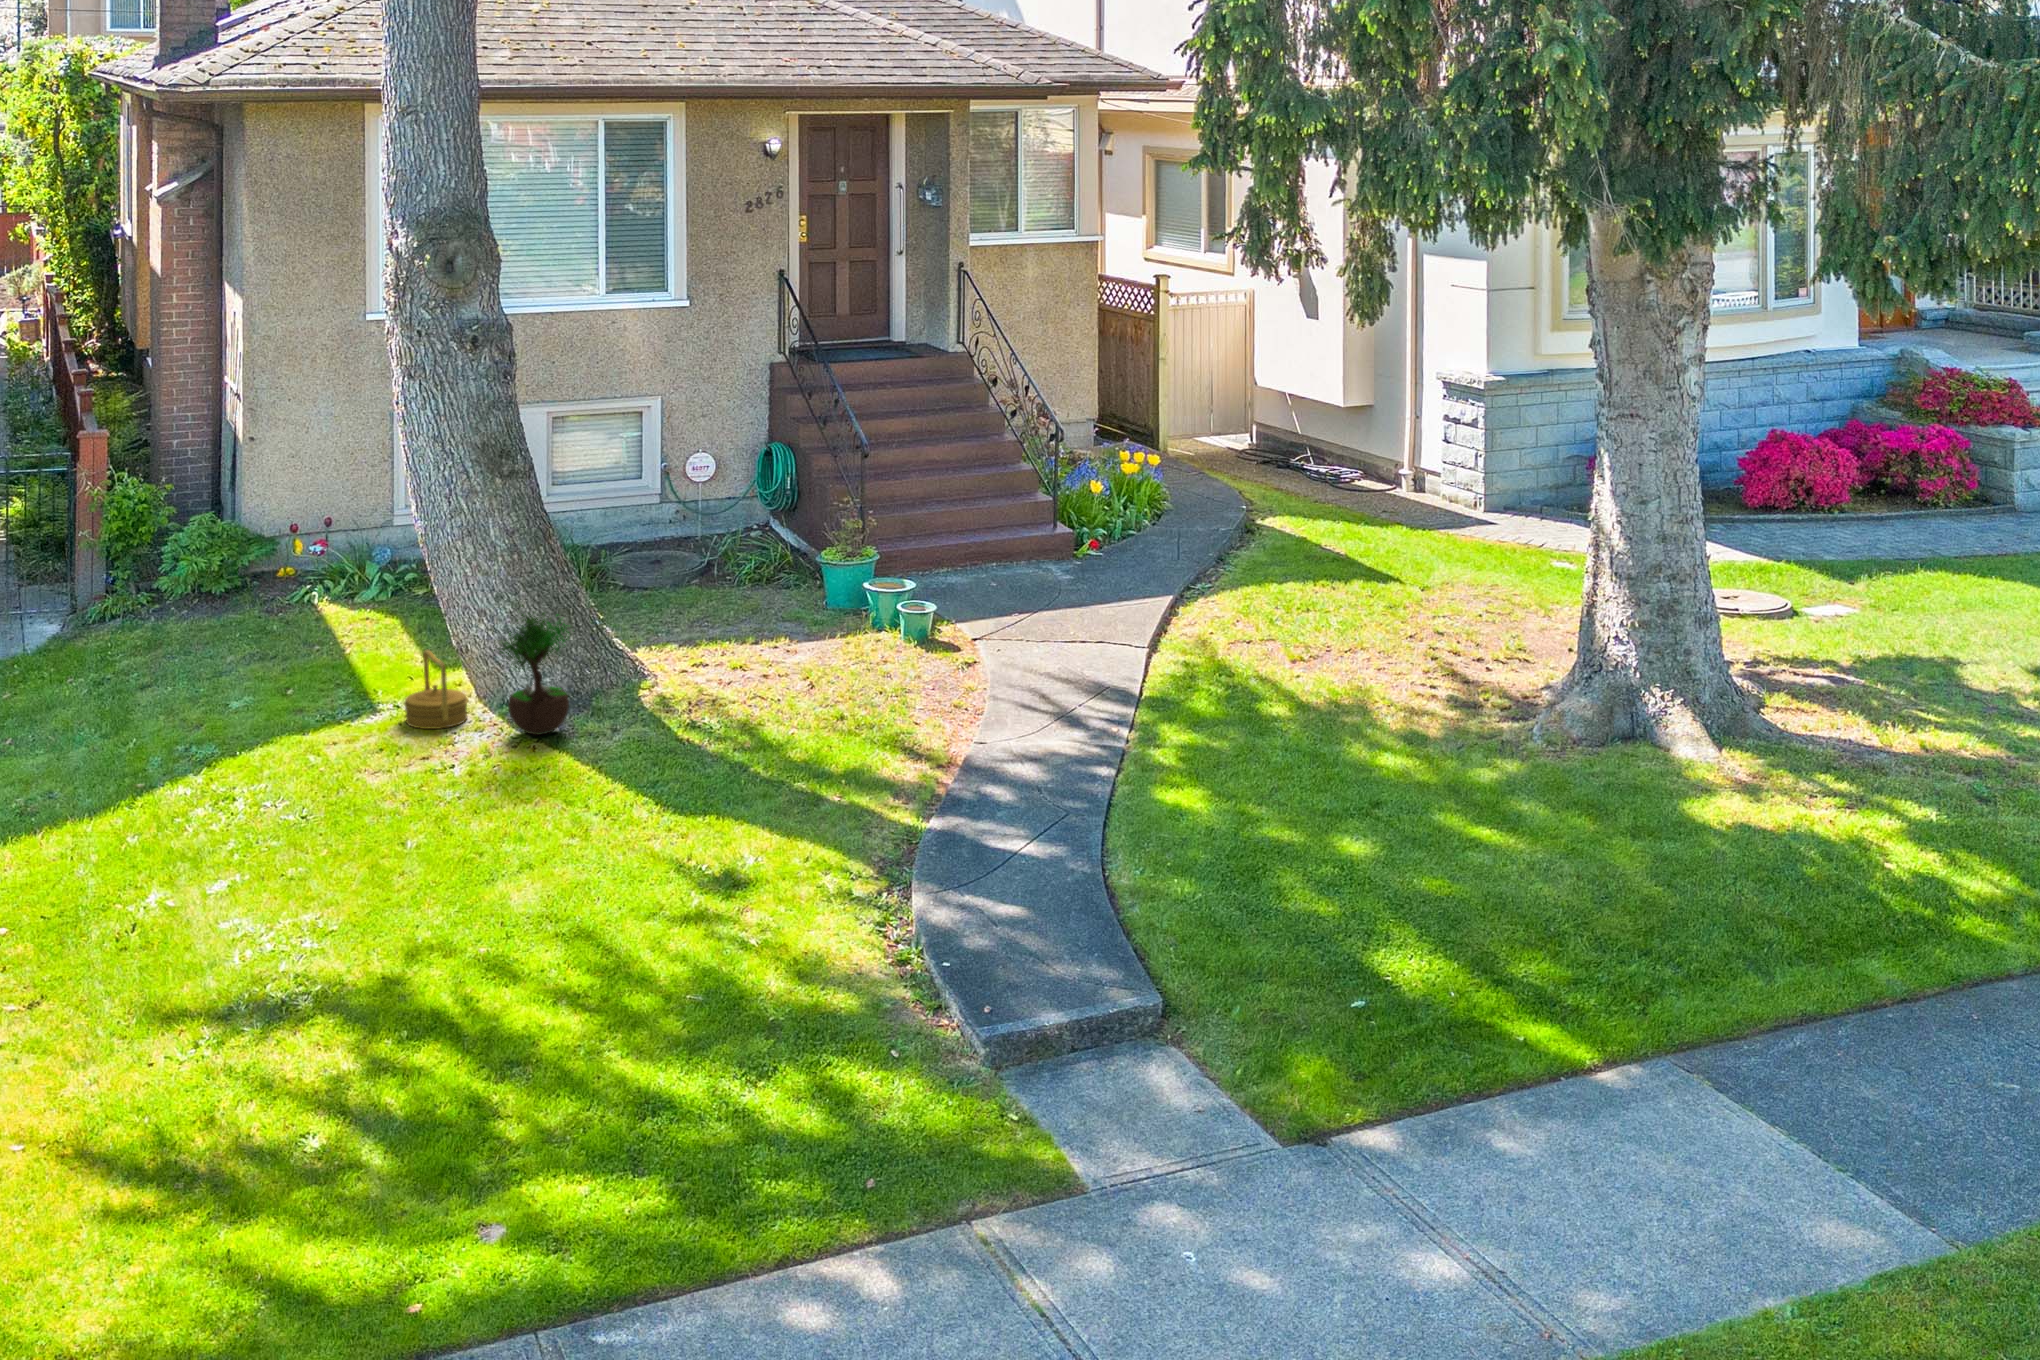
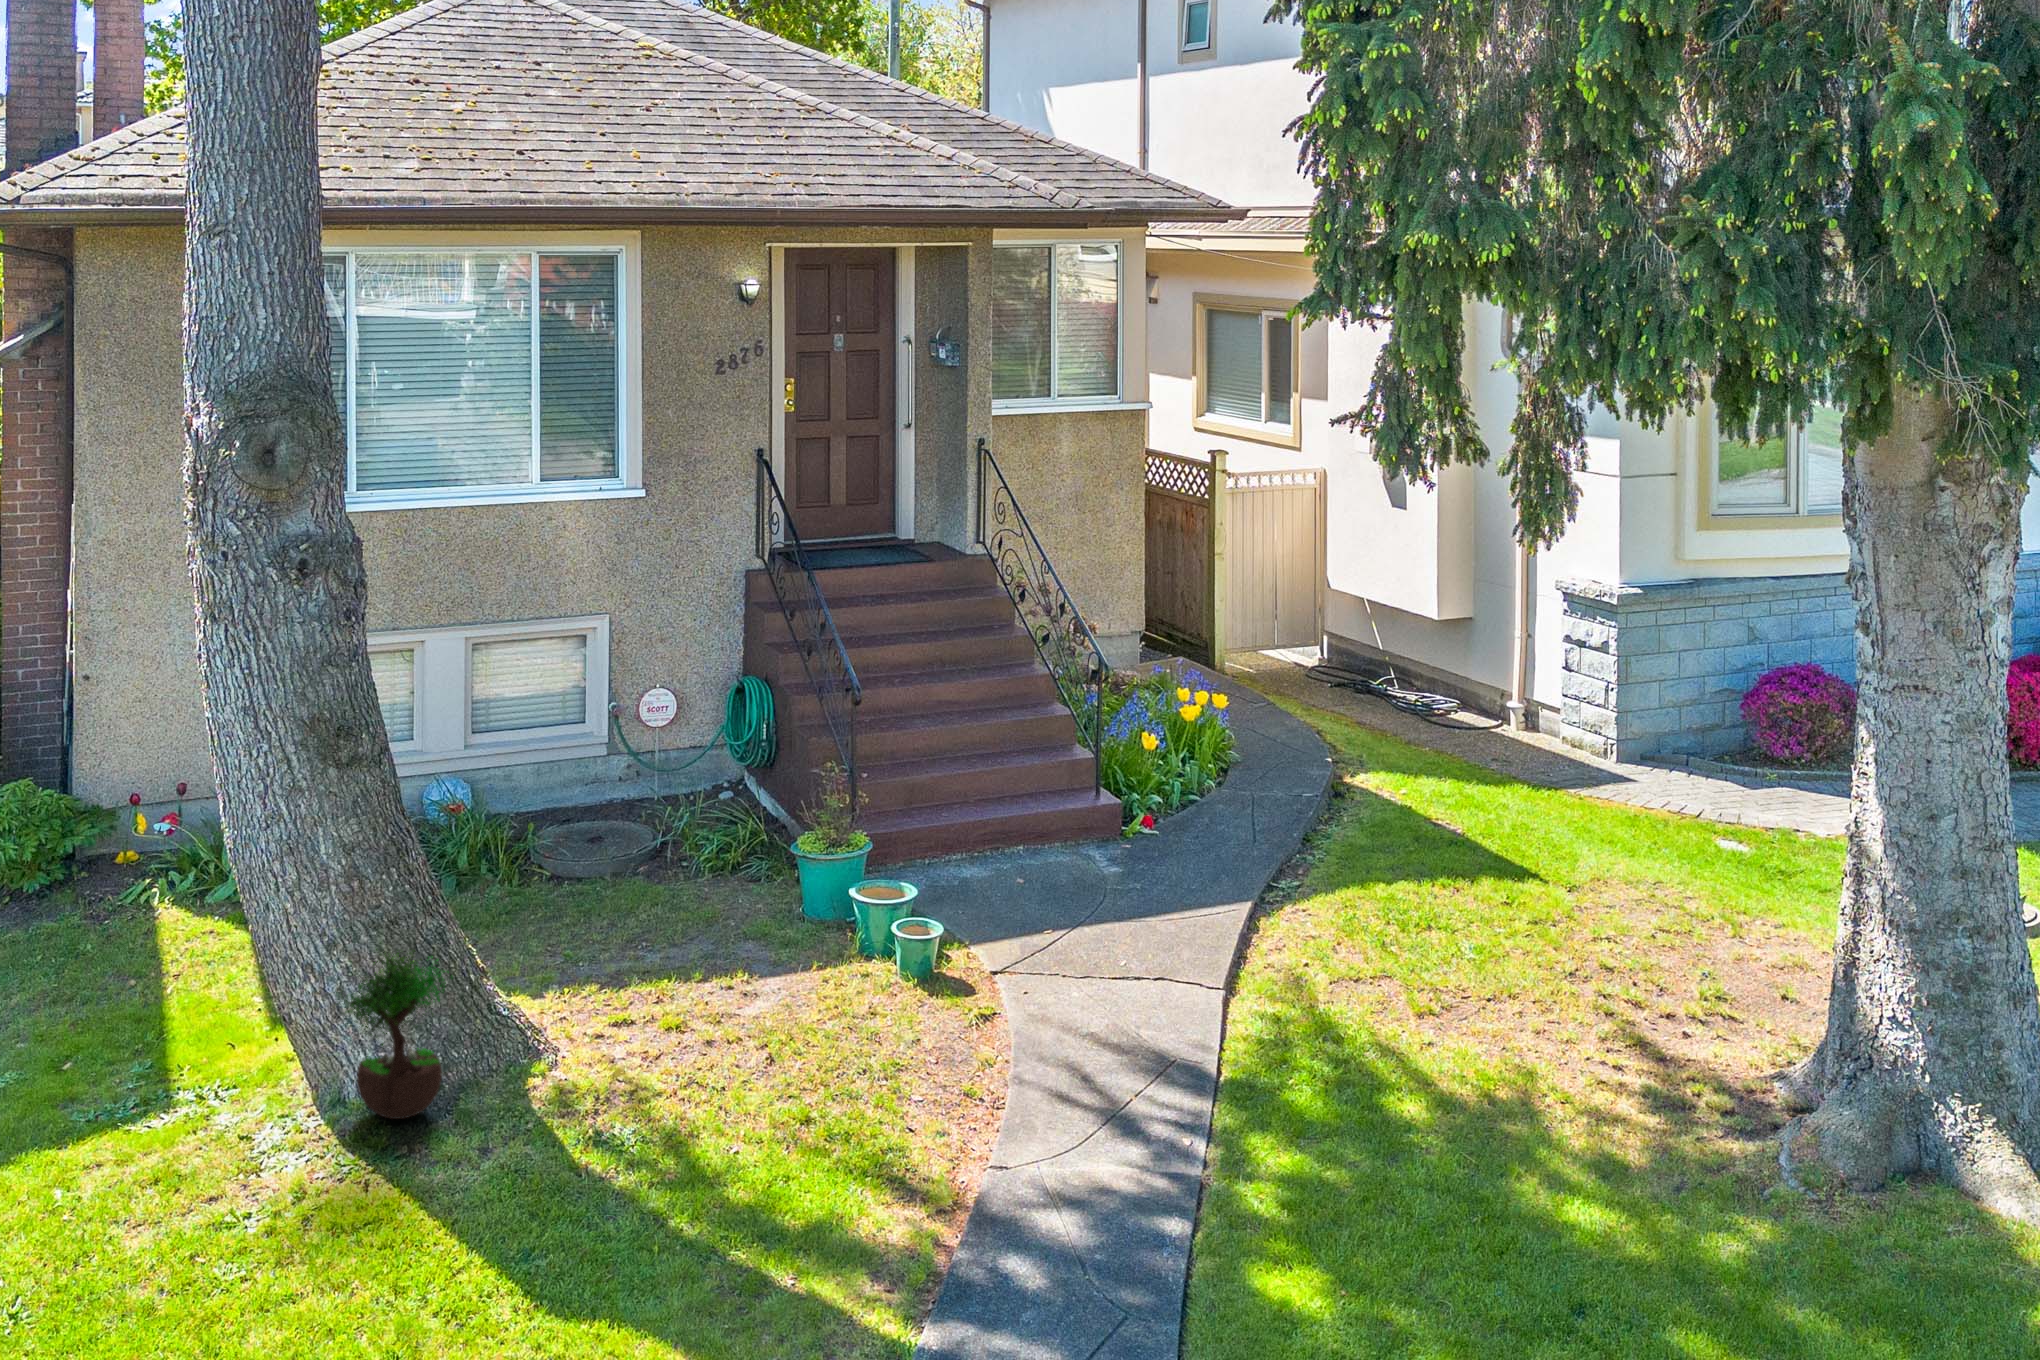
woven basket: present [404,650,468,729] -> none [213,987,304,1104]

